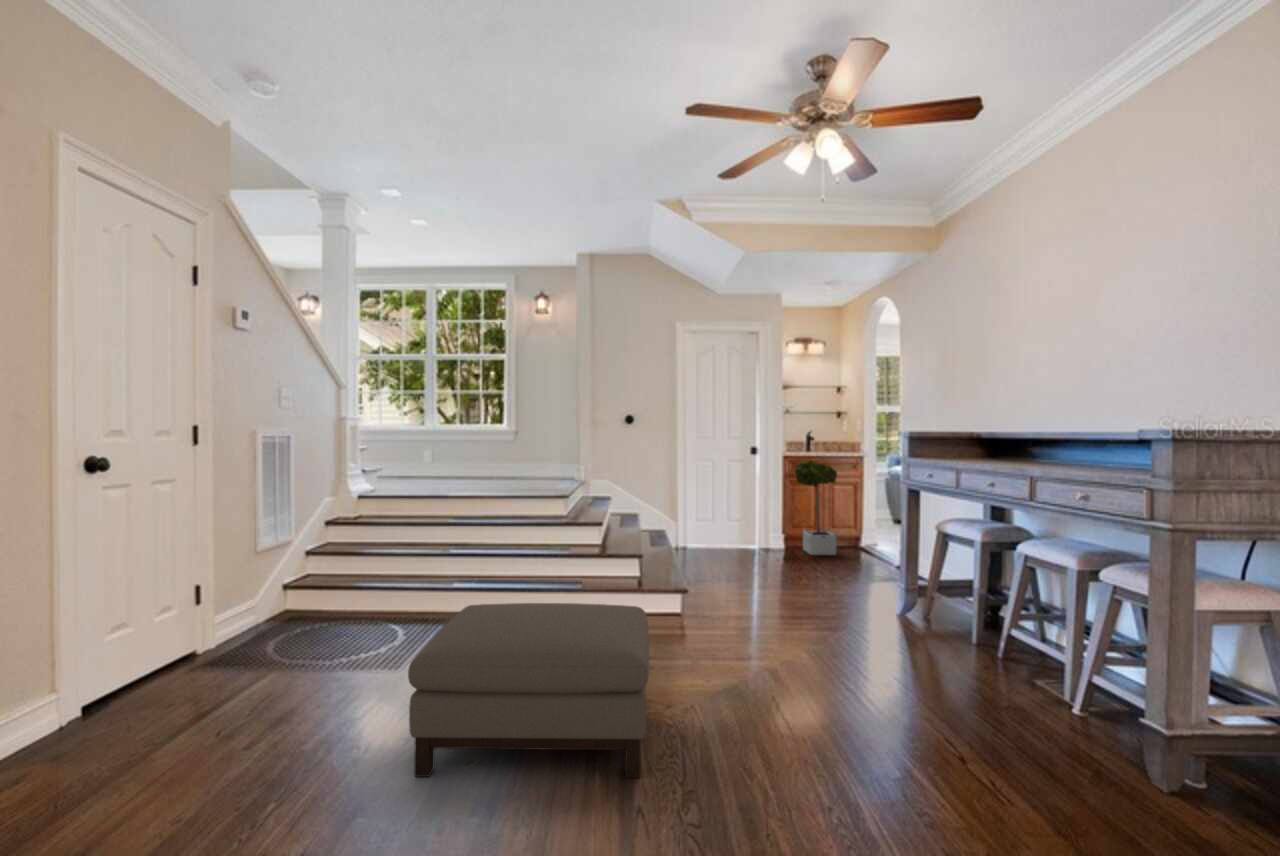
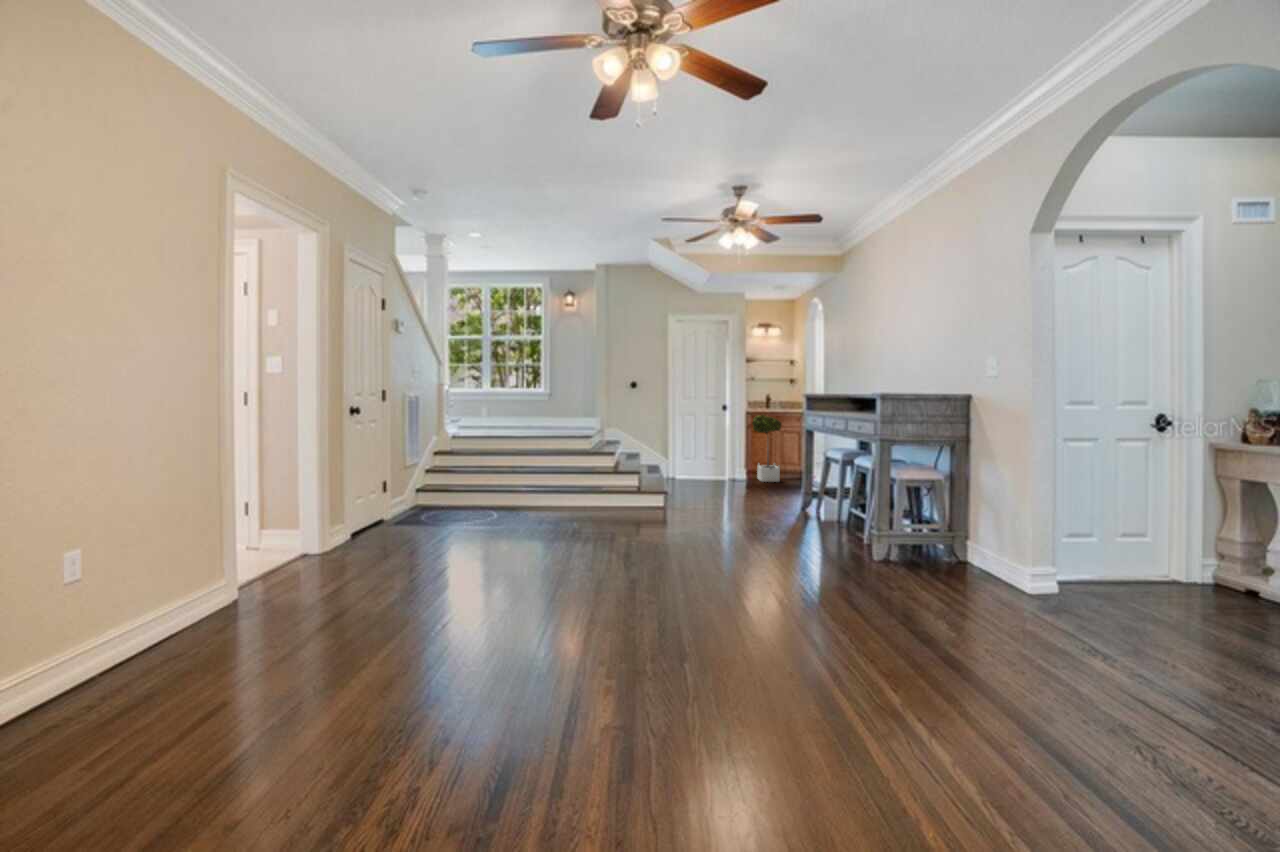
ottoman: present [408,603,650,778] -> none [526,486,642,558]

